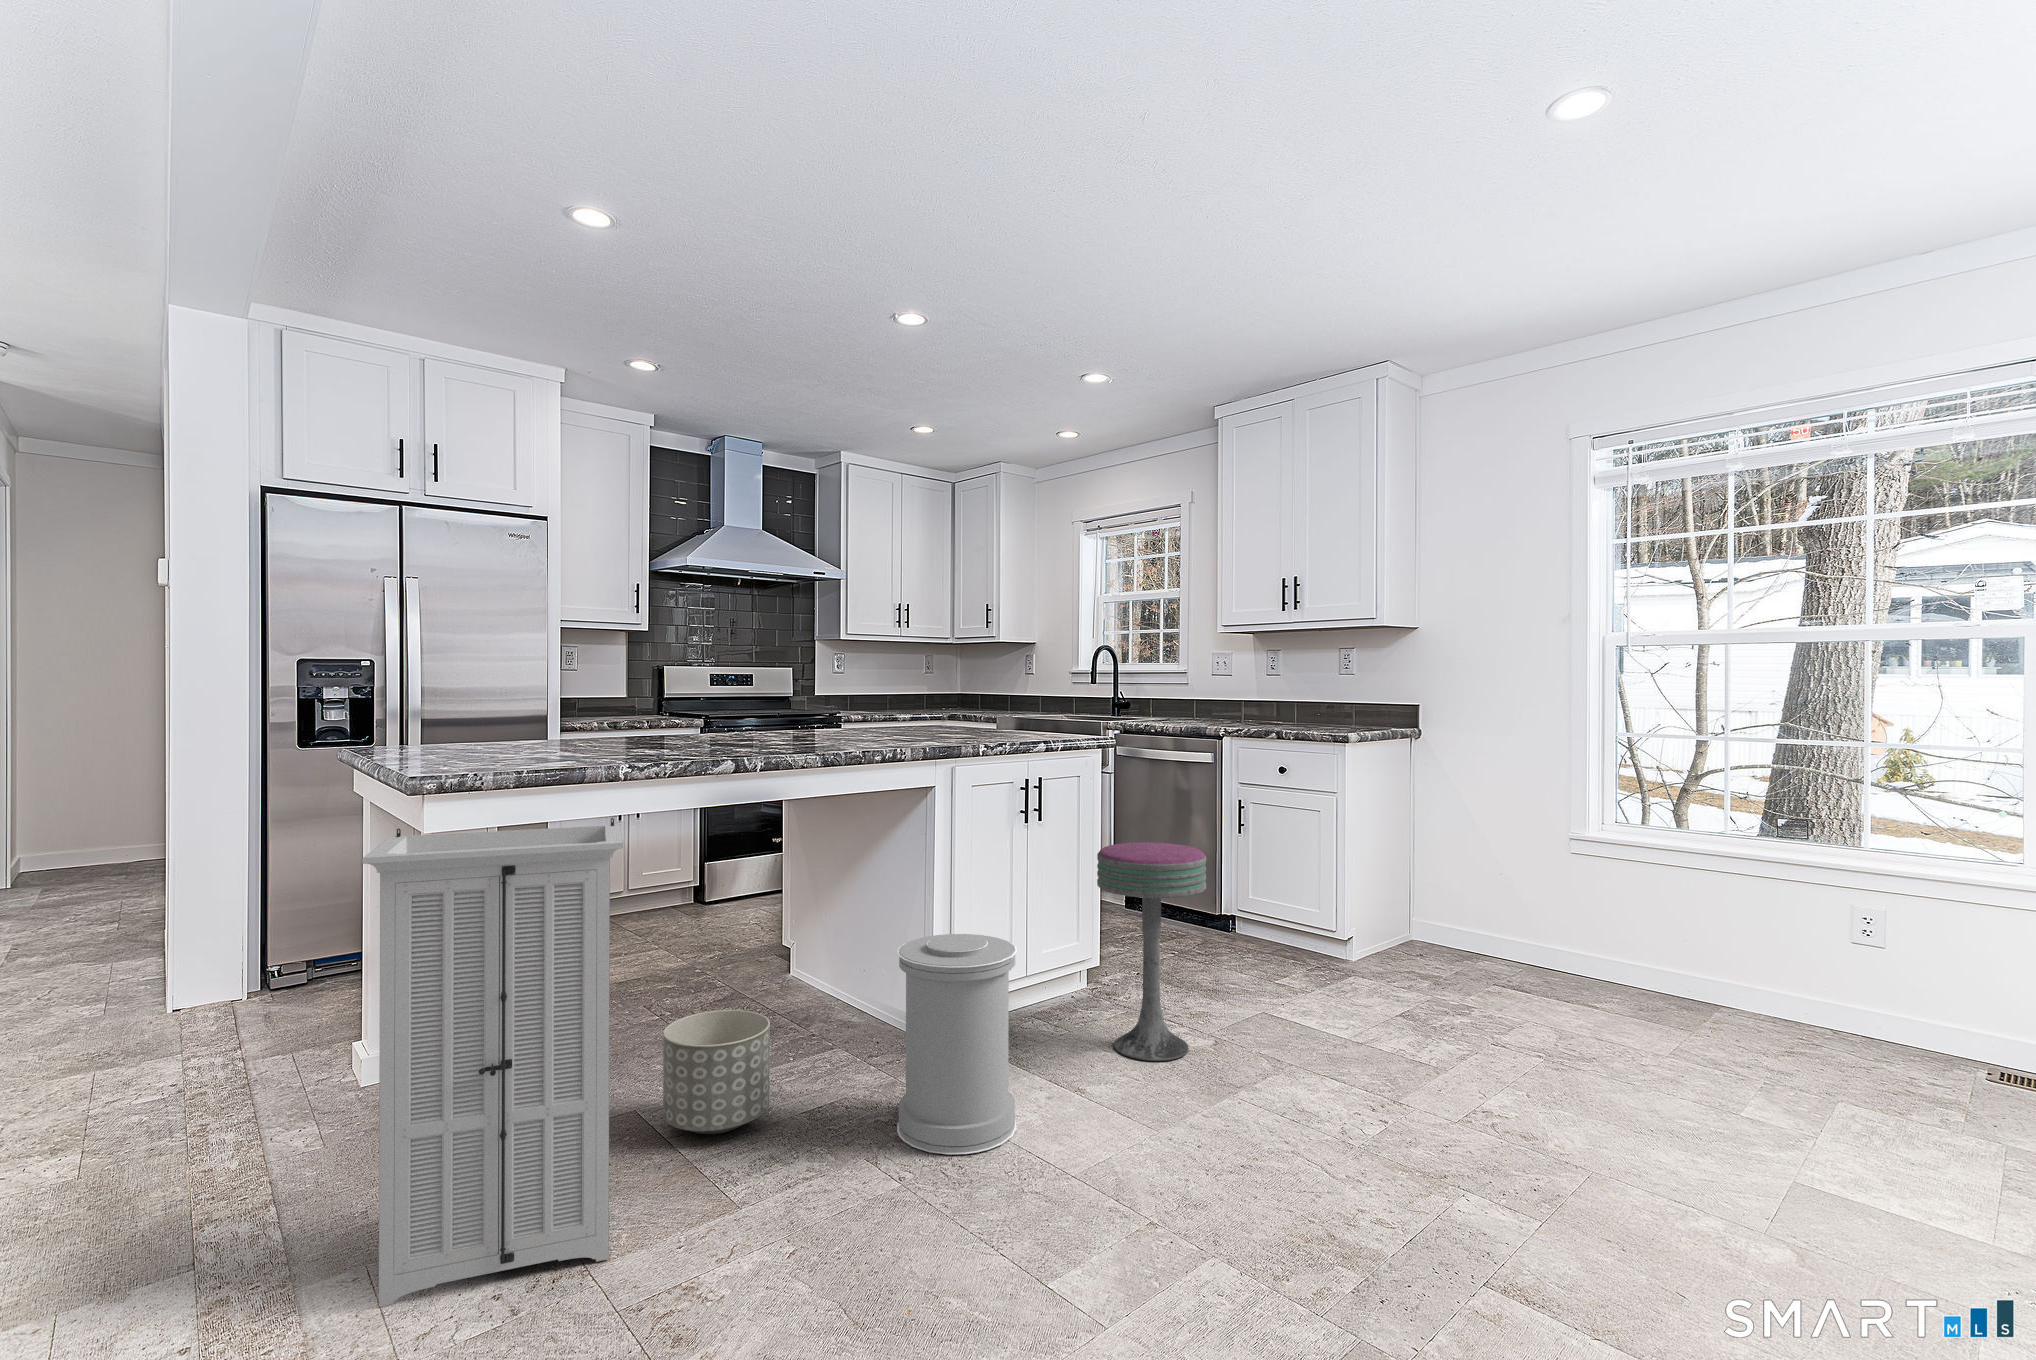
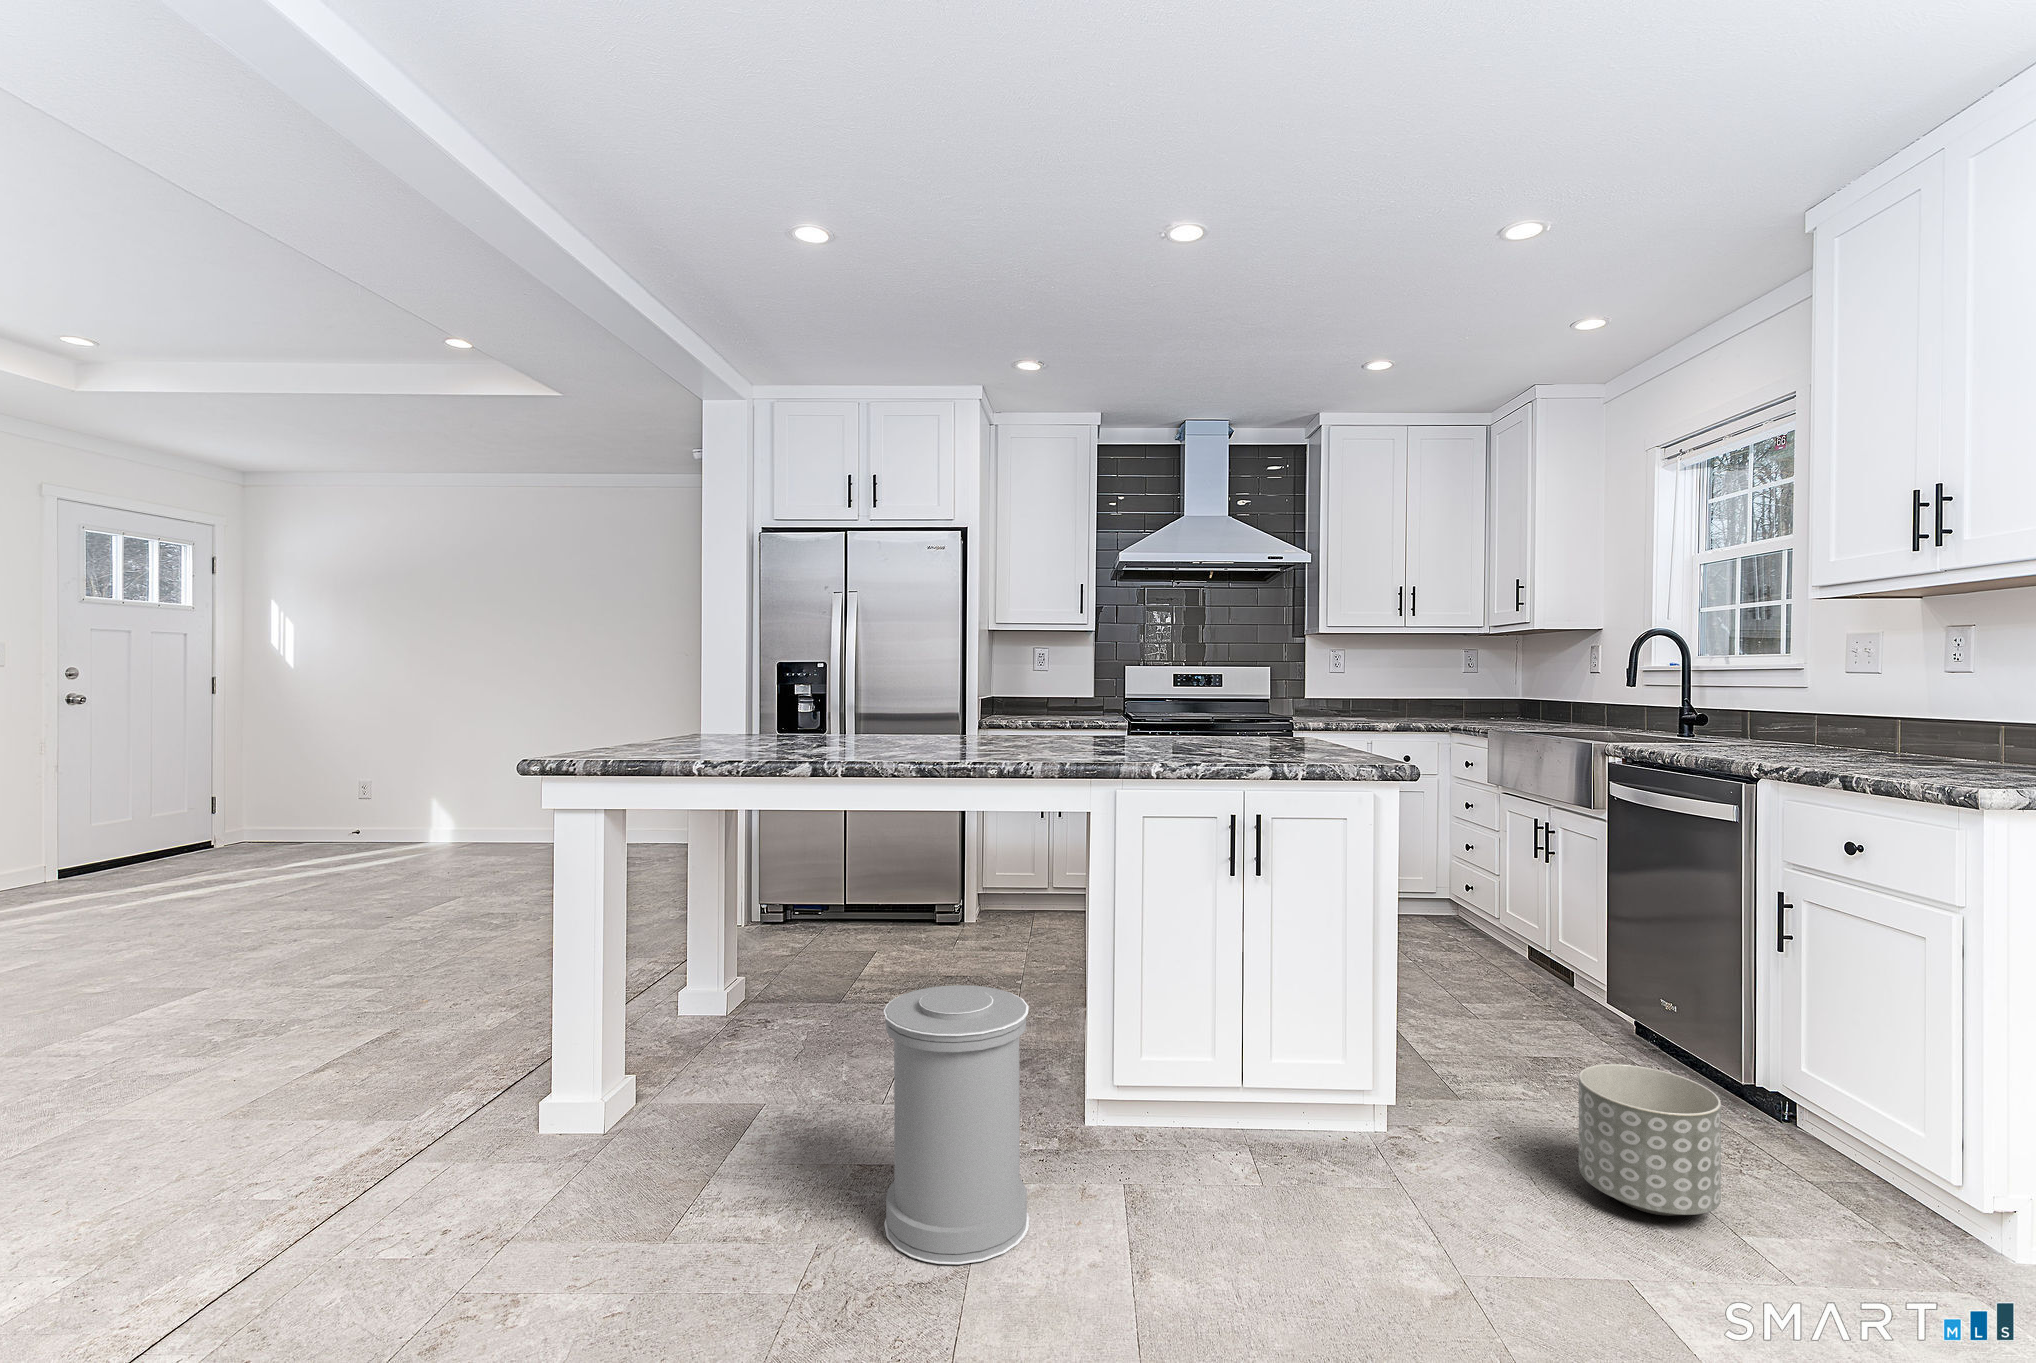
storage cabinet: present [362,818,623,1307] -> none [407,802,638,1211]
bar stool: present [1097,842,1206,1061] -> none [1253,916,1421,1256]
planter: present [663,1010,770,1134] -> present [1579,1064,1721,1215]

